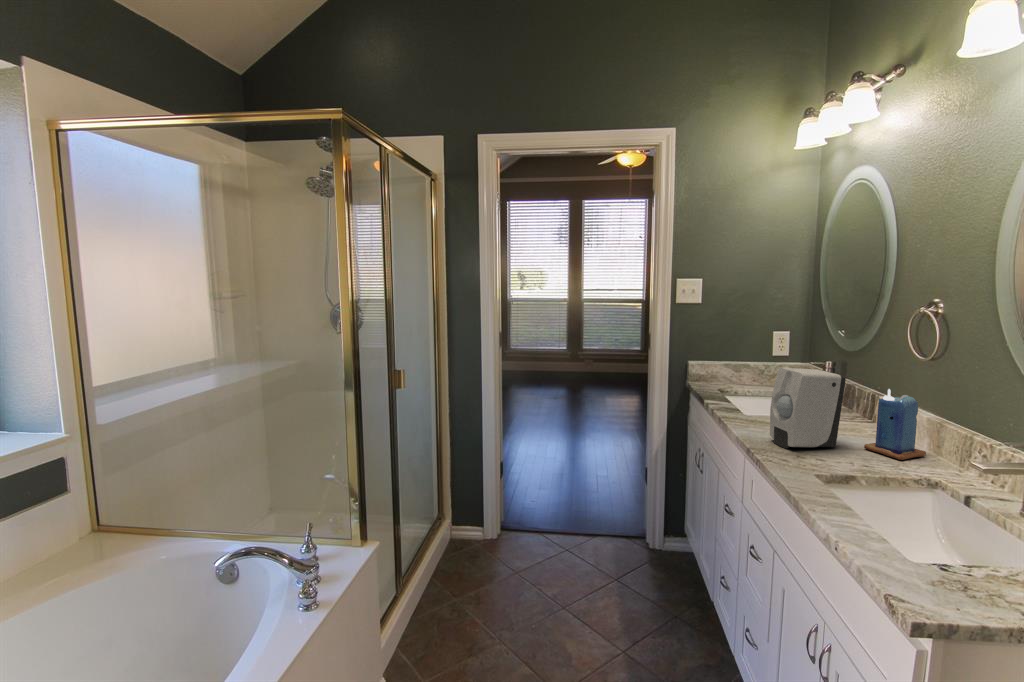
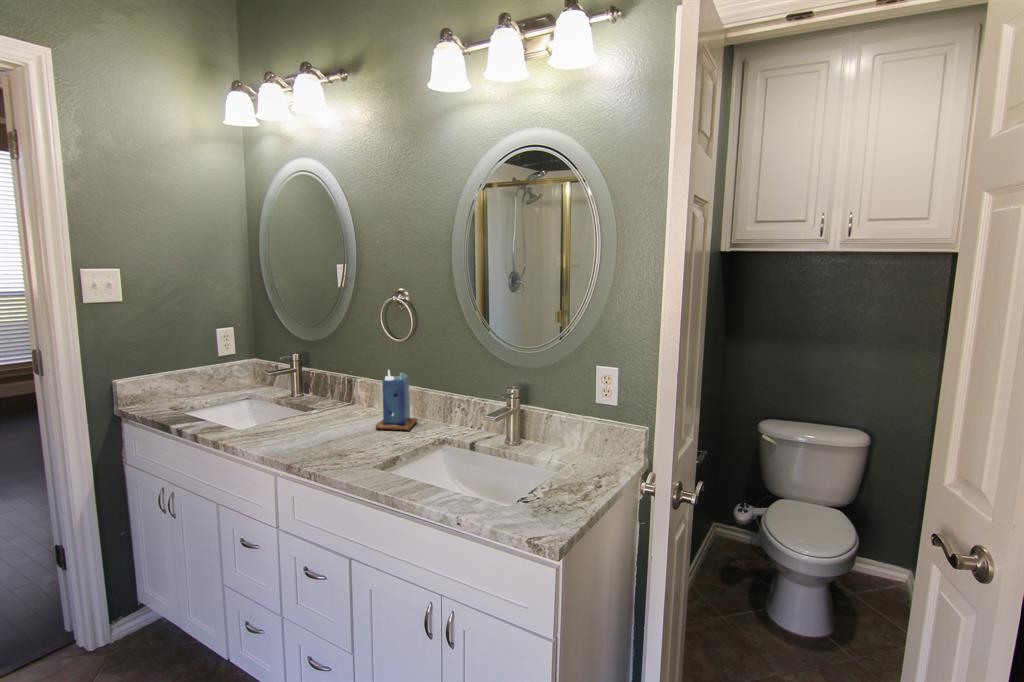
soap dispenser: present [770,368,846,448] -> none [294,362,358,451]

